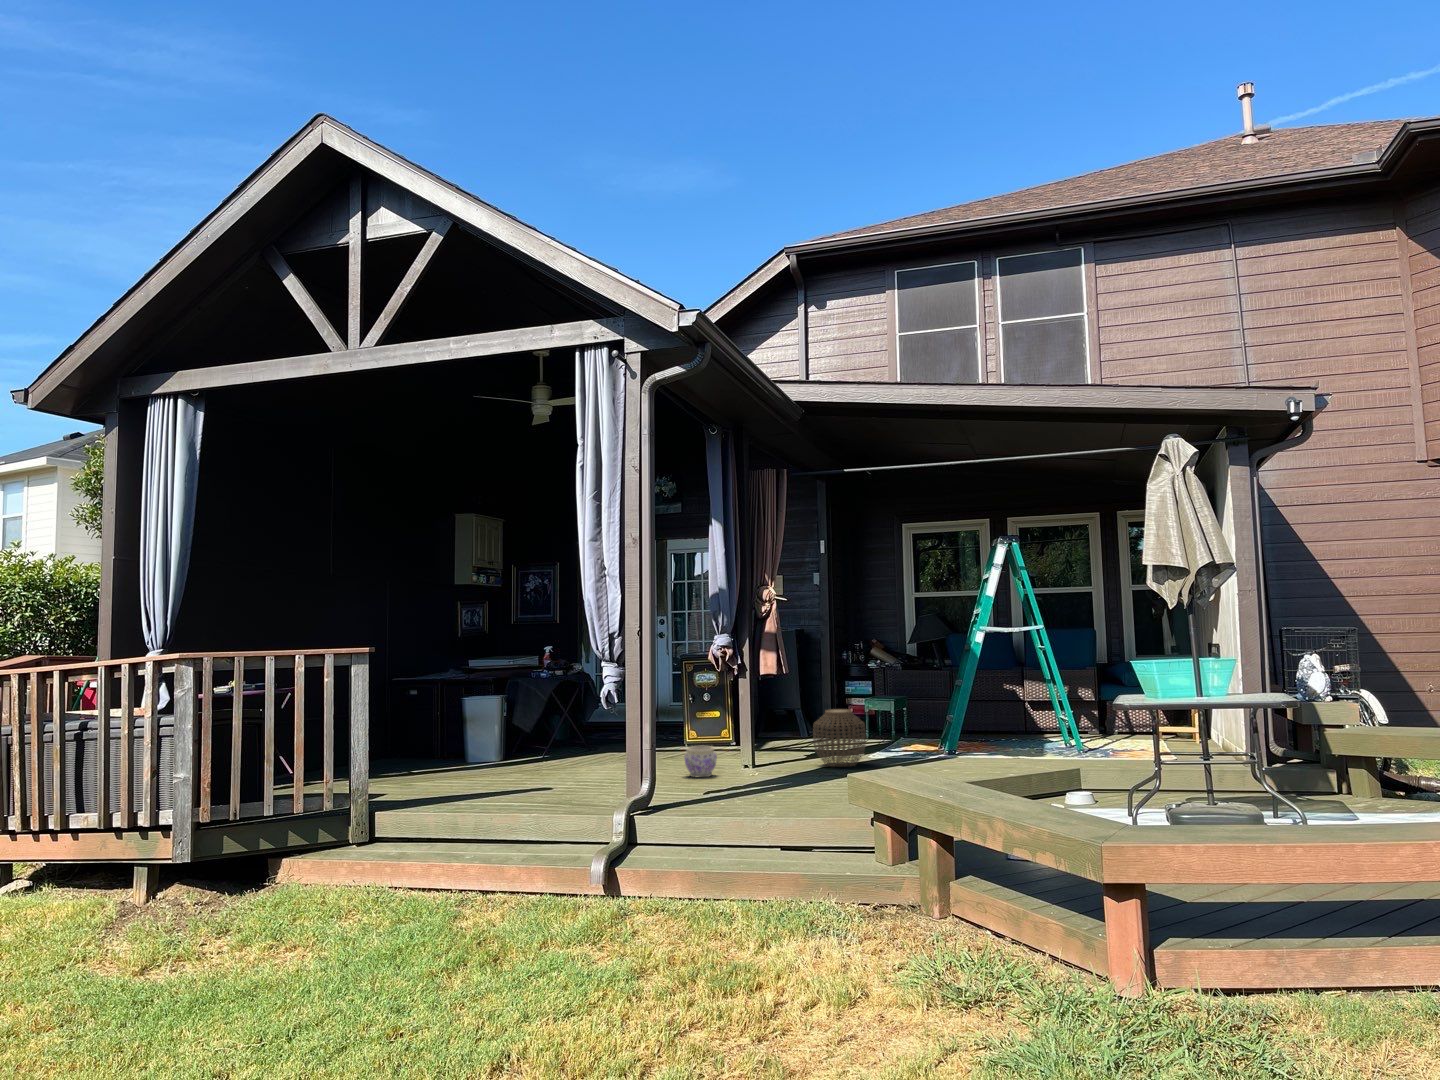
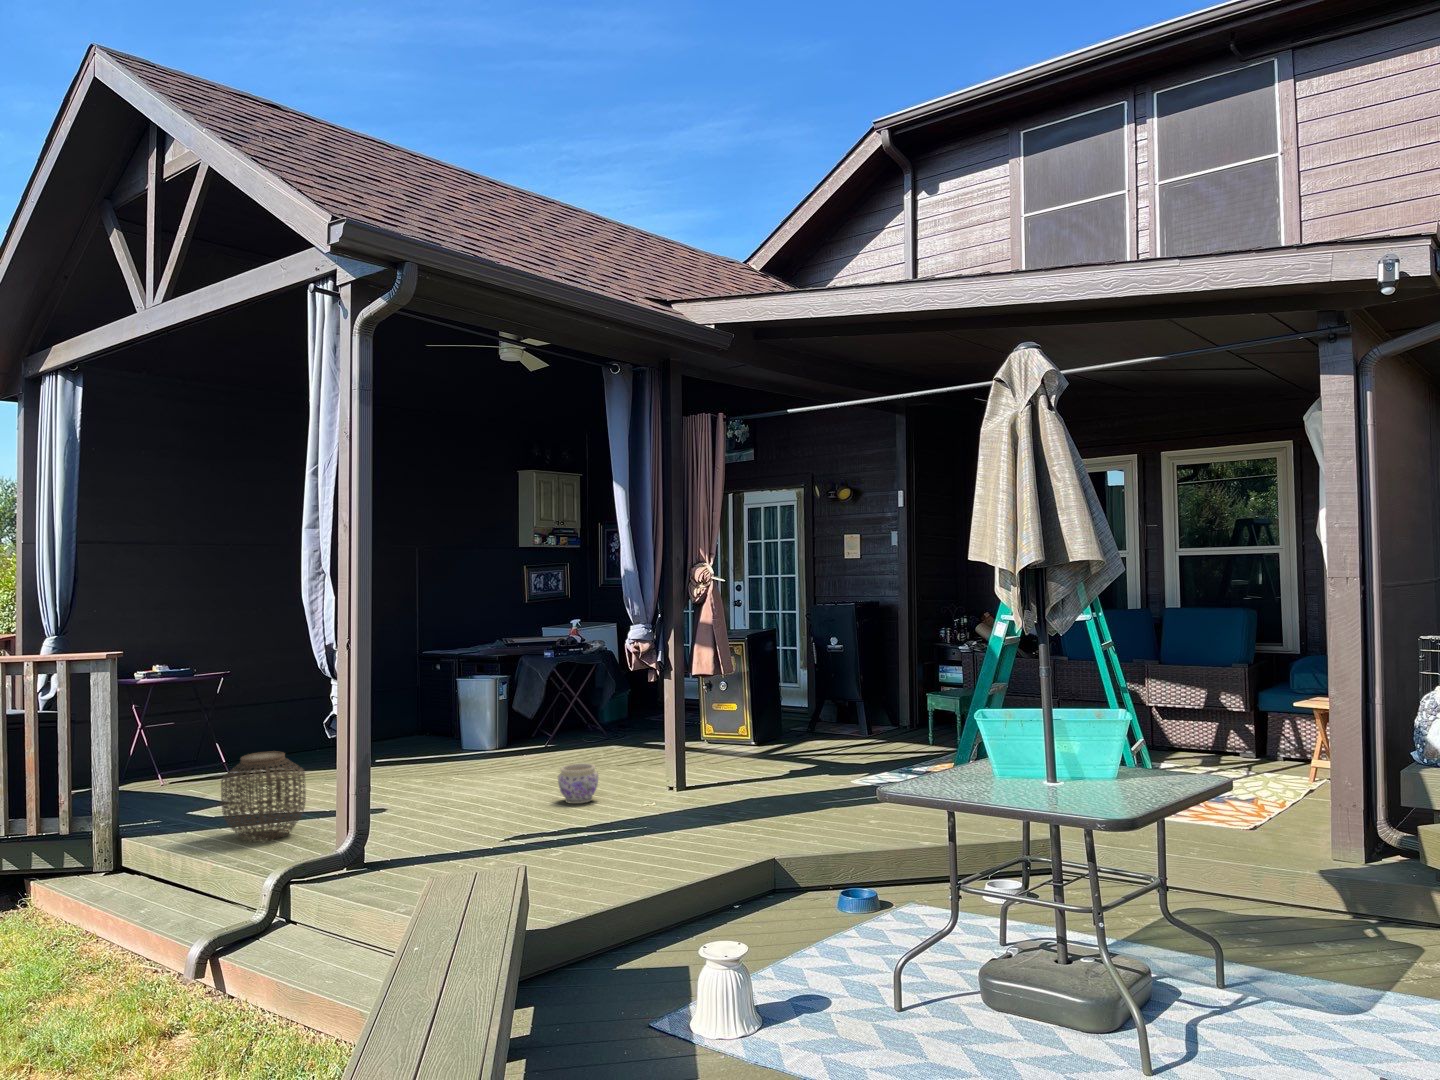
woven basket: present [813,709,866,766] -> present [221,751,306,841]

